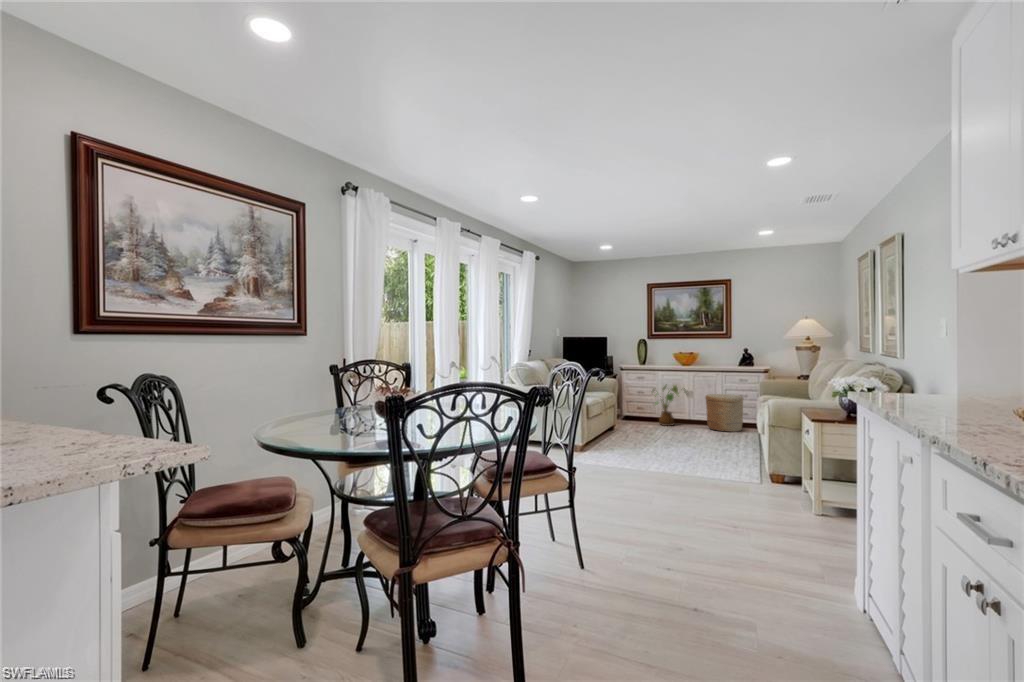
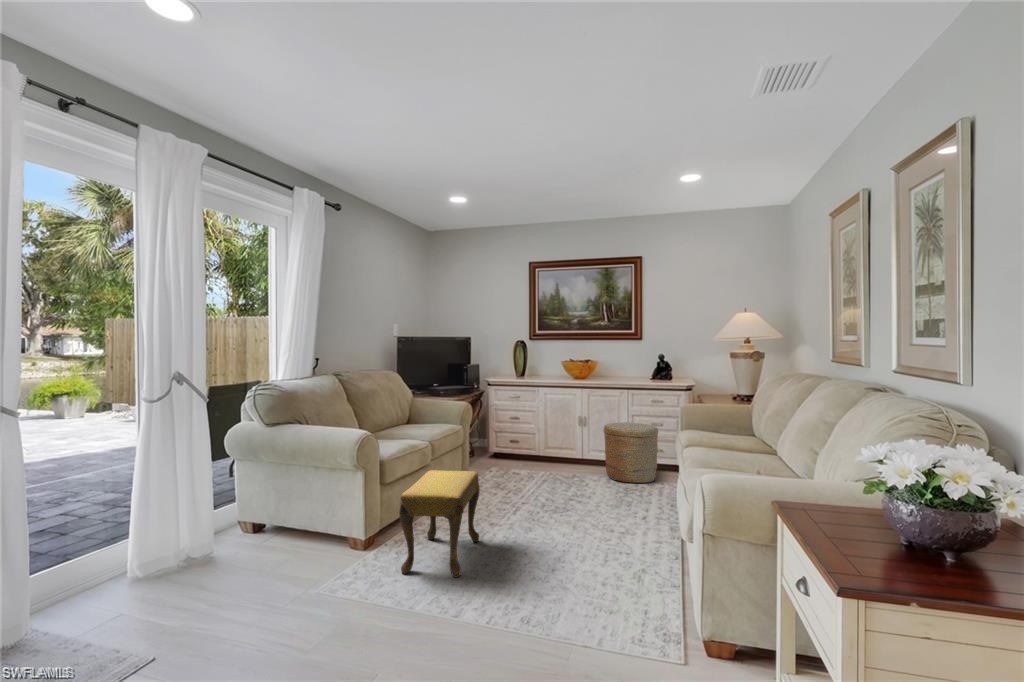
house plant: present [652,385,686,426] -> none [526,407,578,472]
footstool: none [605,413,640,462] -> present [399,470,480,577]

